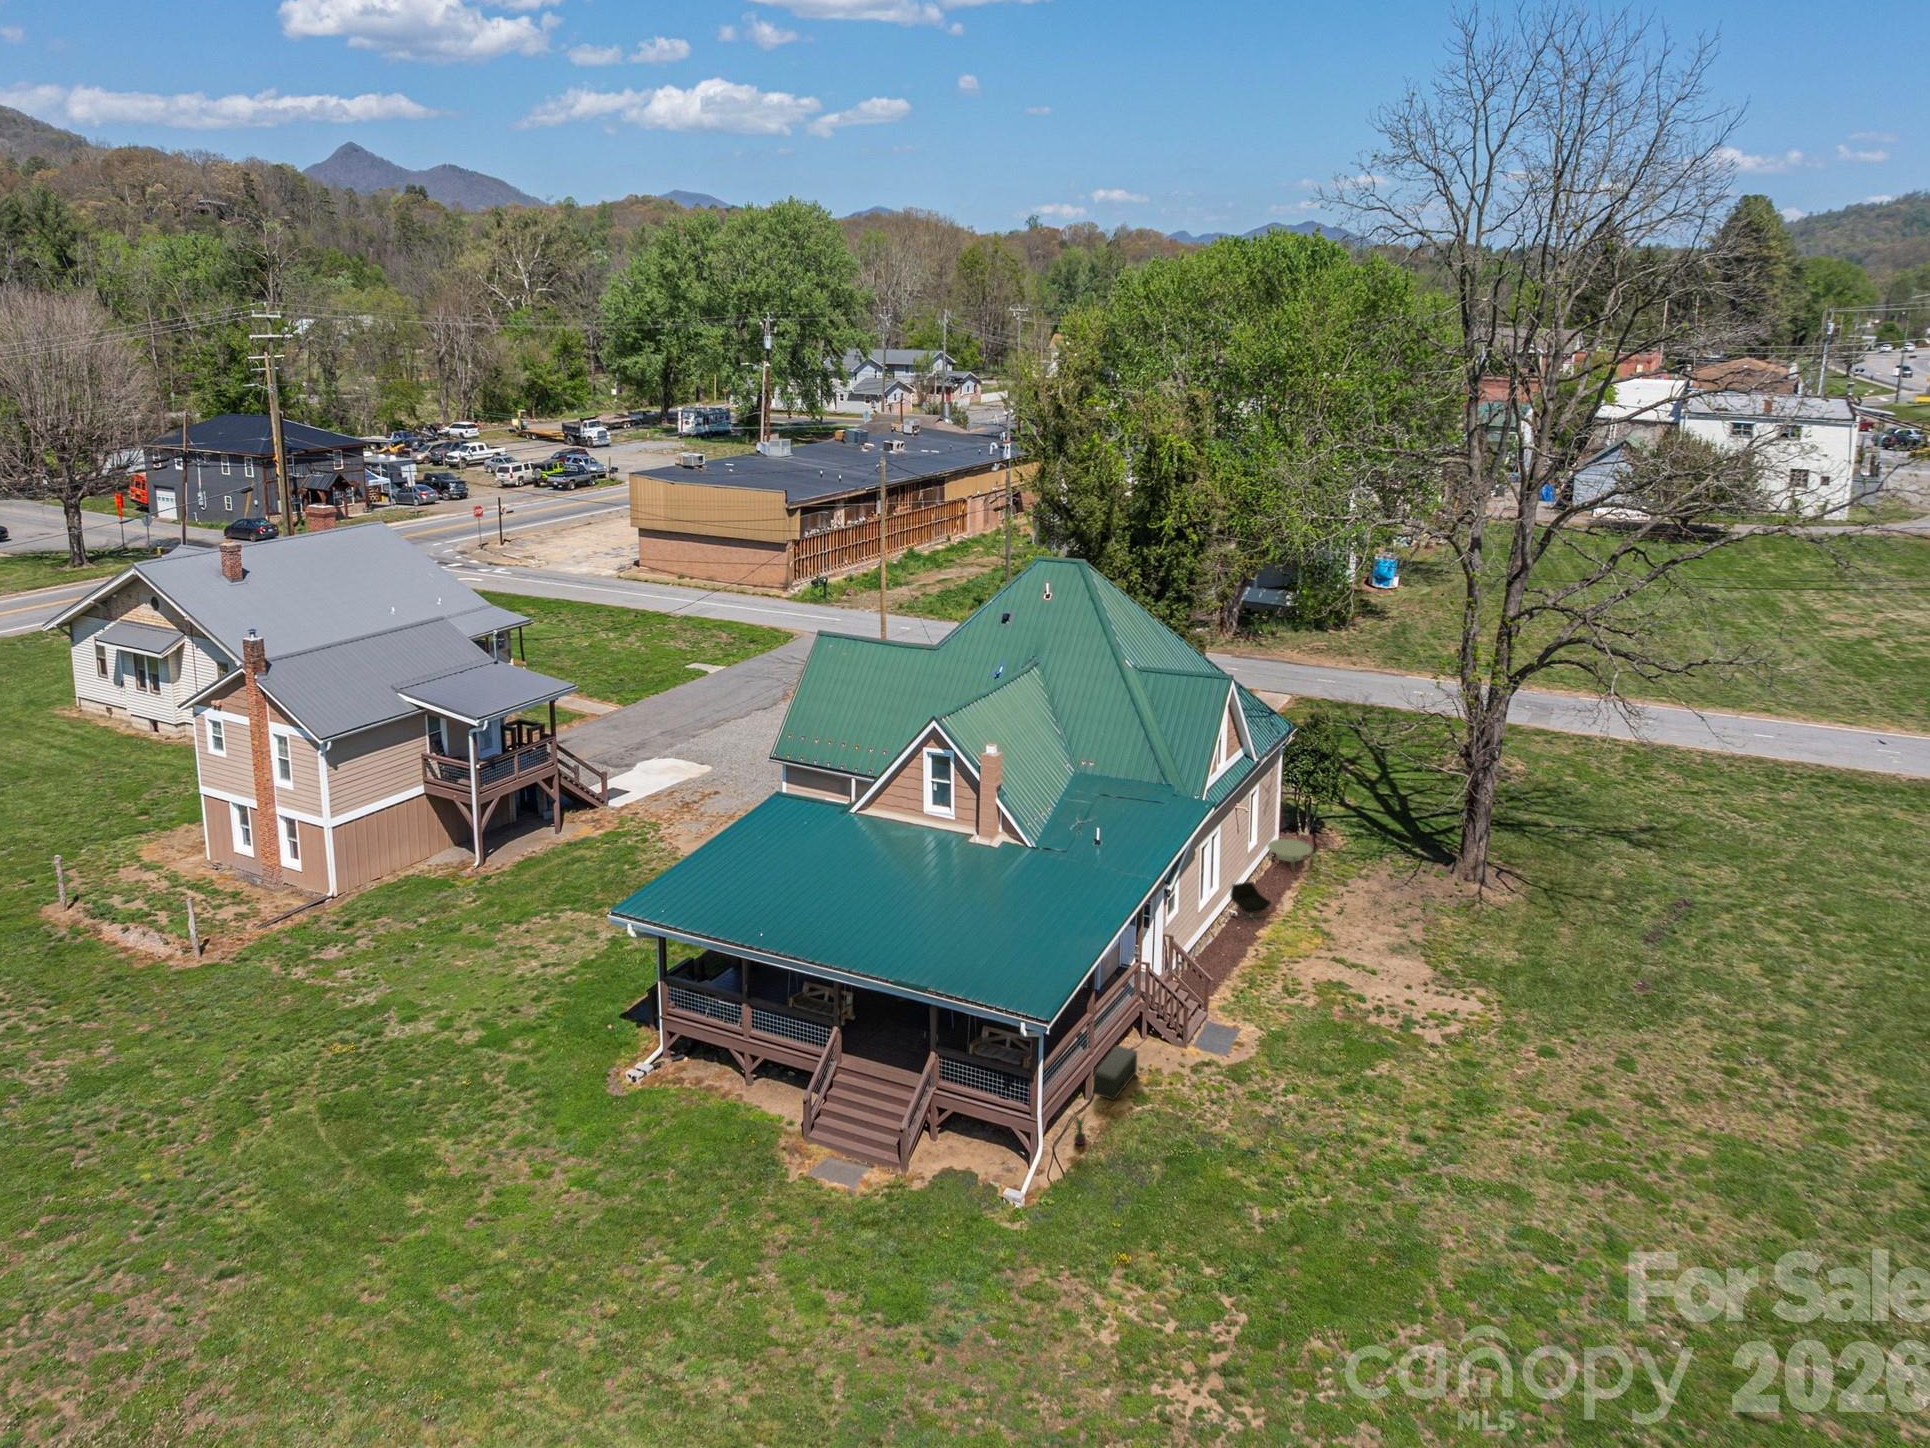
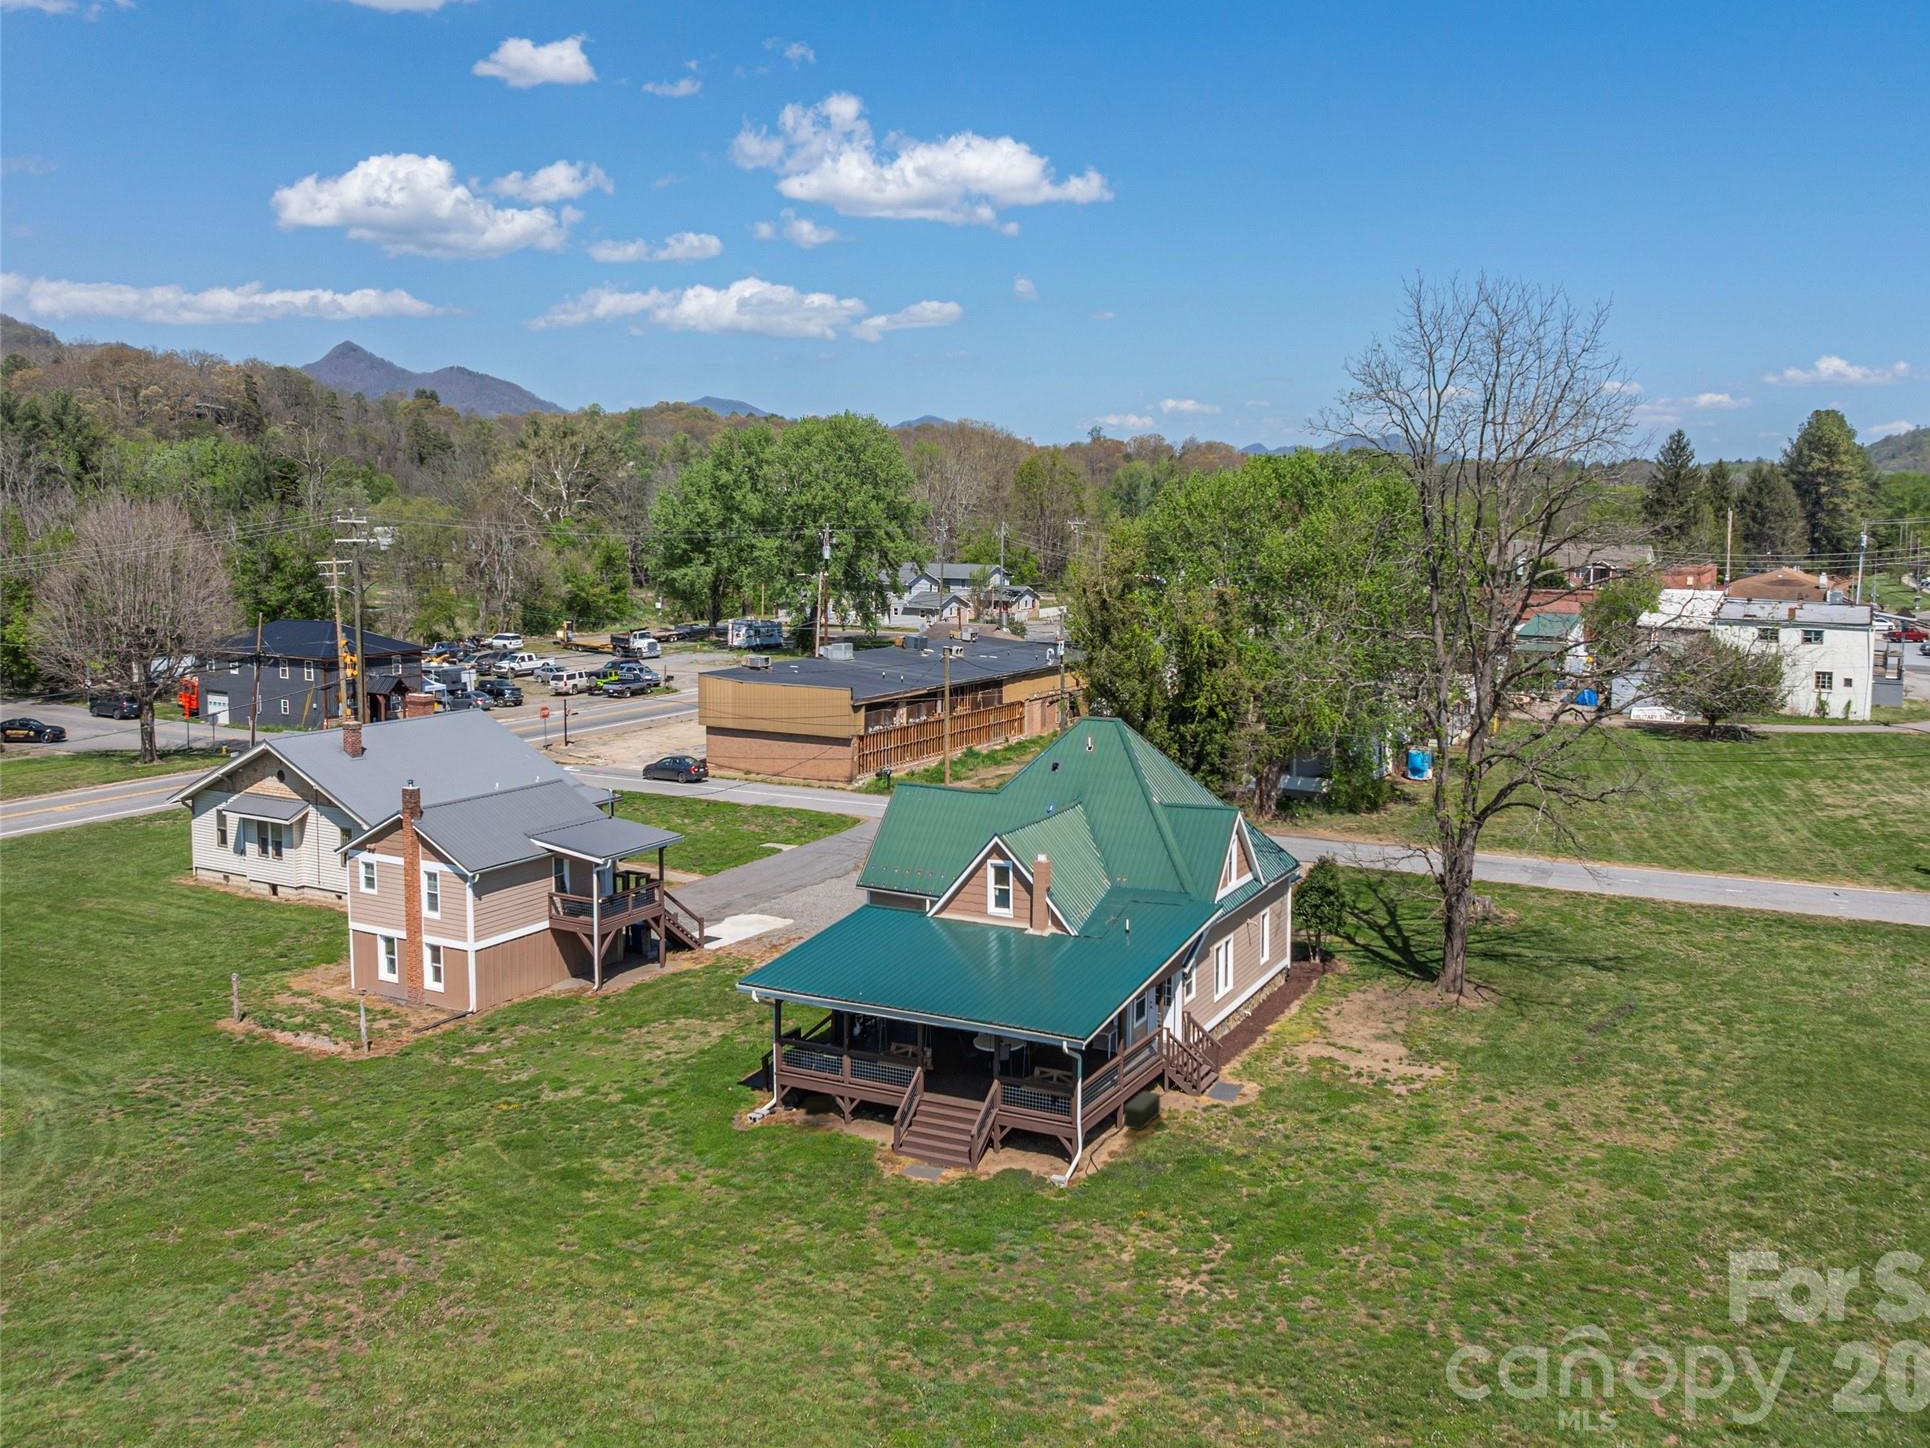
round table: present [1268,839,1312,872] -> none [1281,961,1319,987]
lounge chair: present [1230,882,1271,918] -> present [805,1095,836,1126]
decorative plant: present [1070,1114,1092,1145] -> none [1096,1129,1126,1156]

